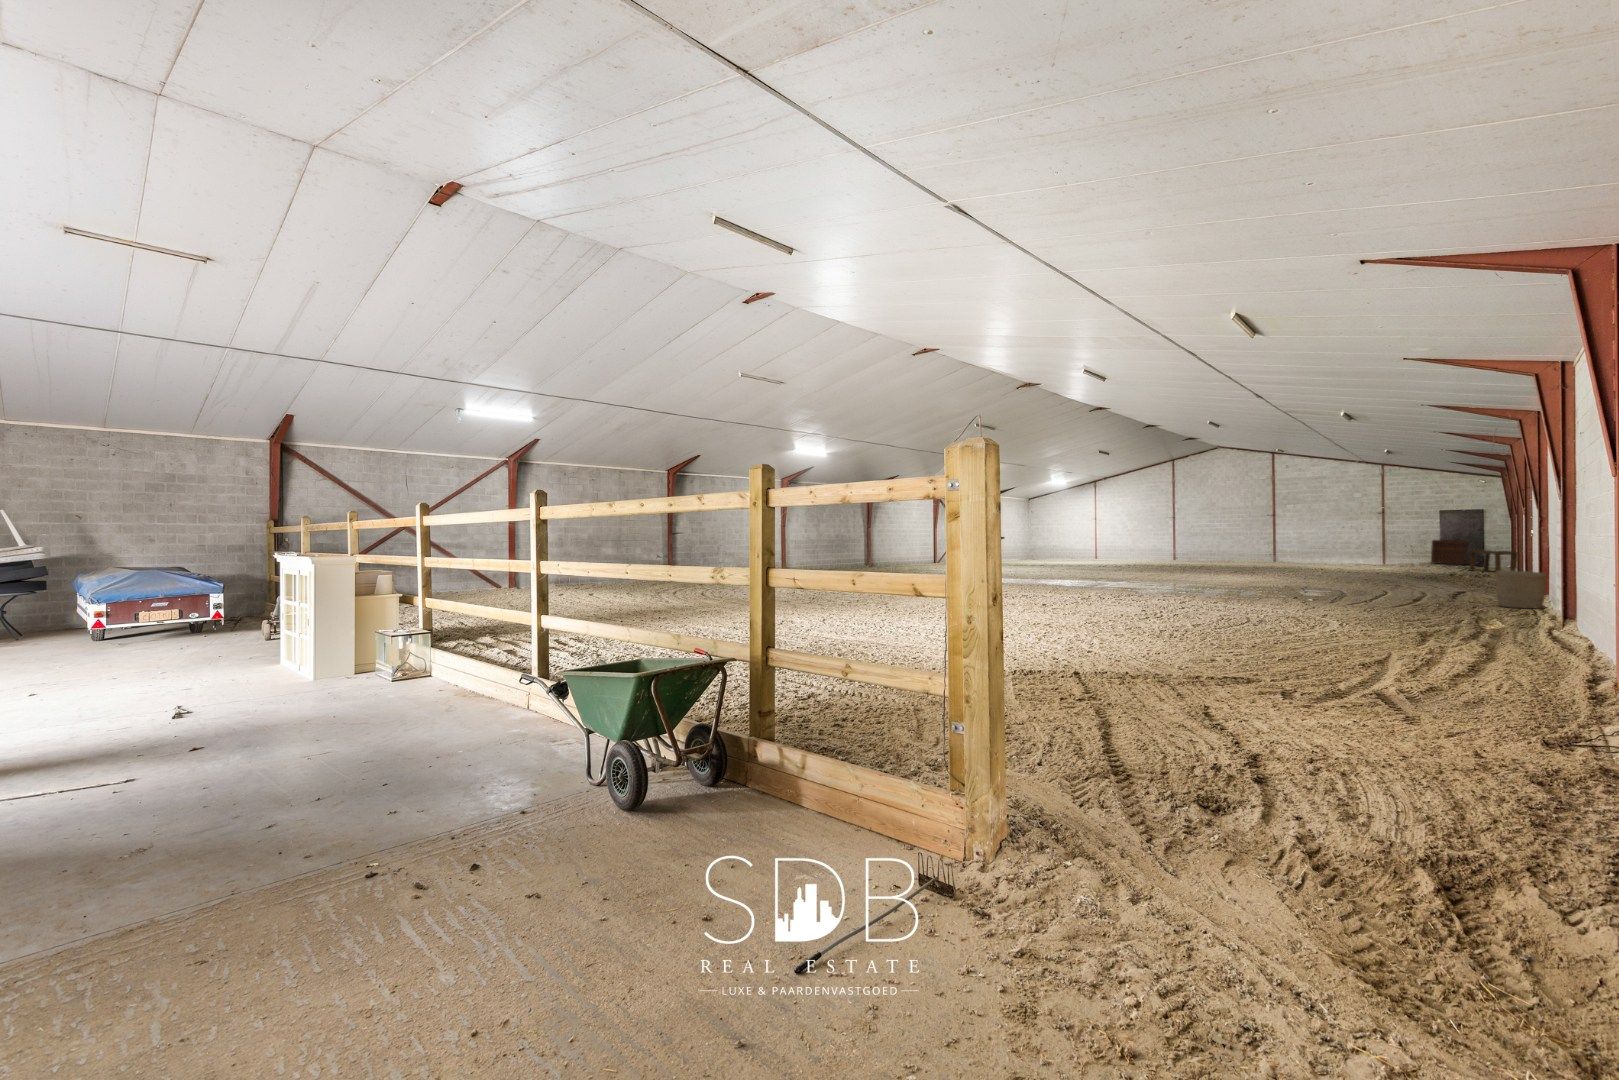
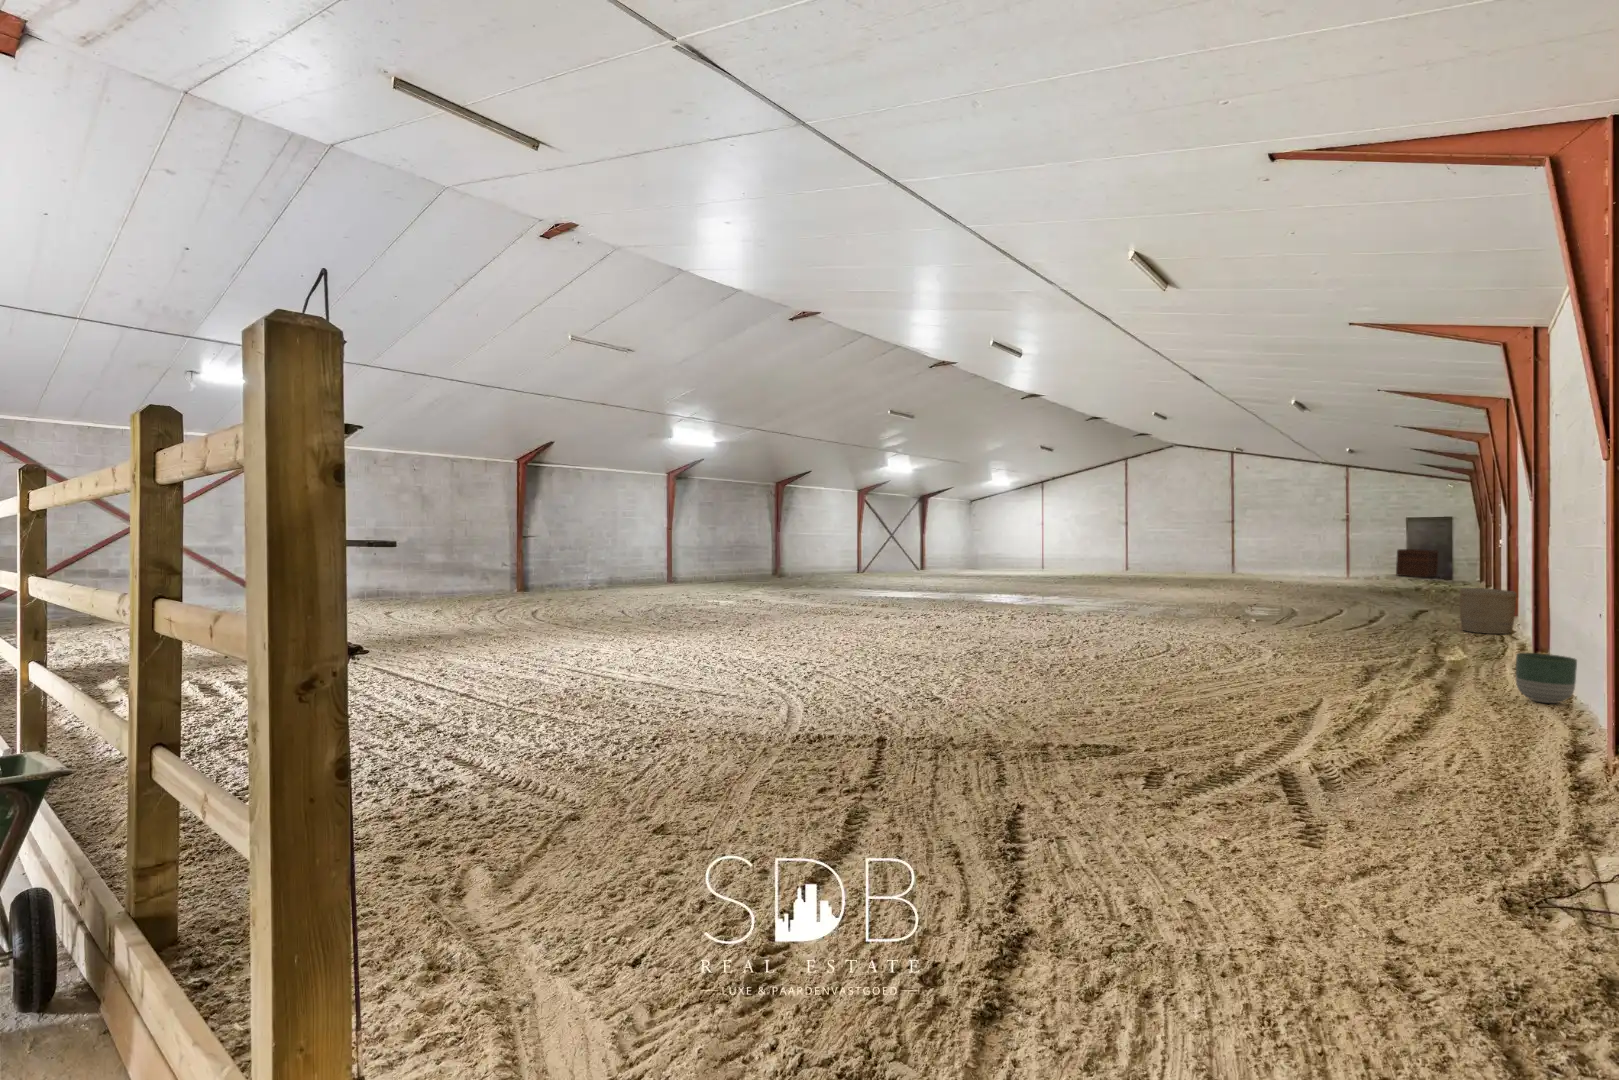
bench: present [1470,549,1517,572] -> none [1436,560,1487,588]
planter: none [1547,615,1596,653] -> present [1516,653,1577,703]

